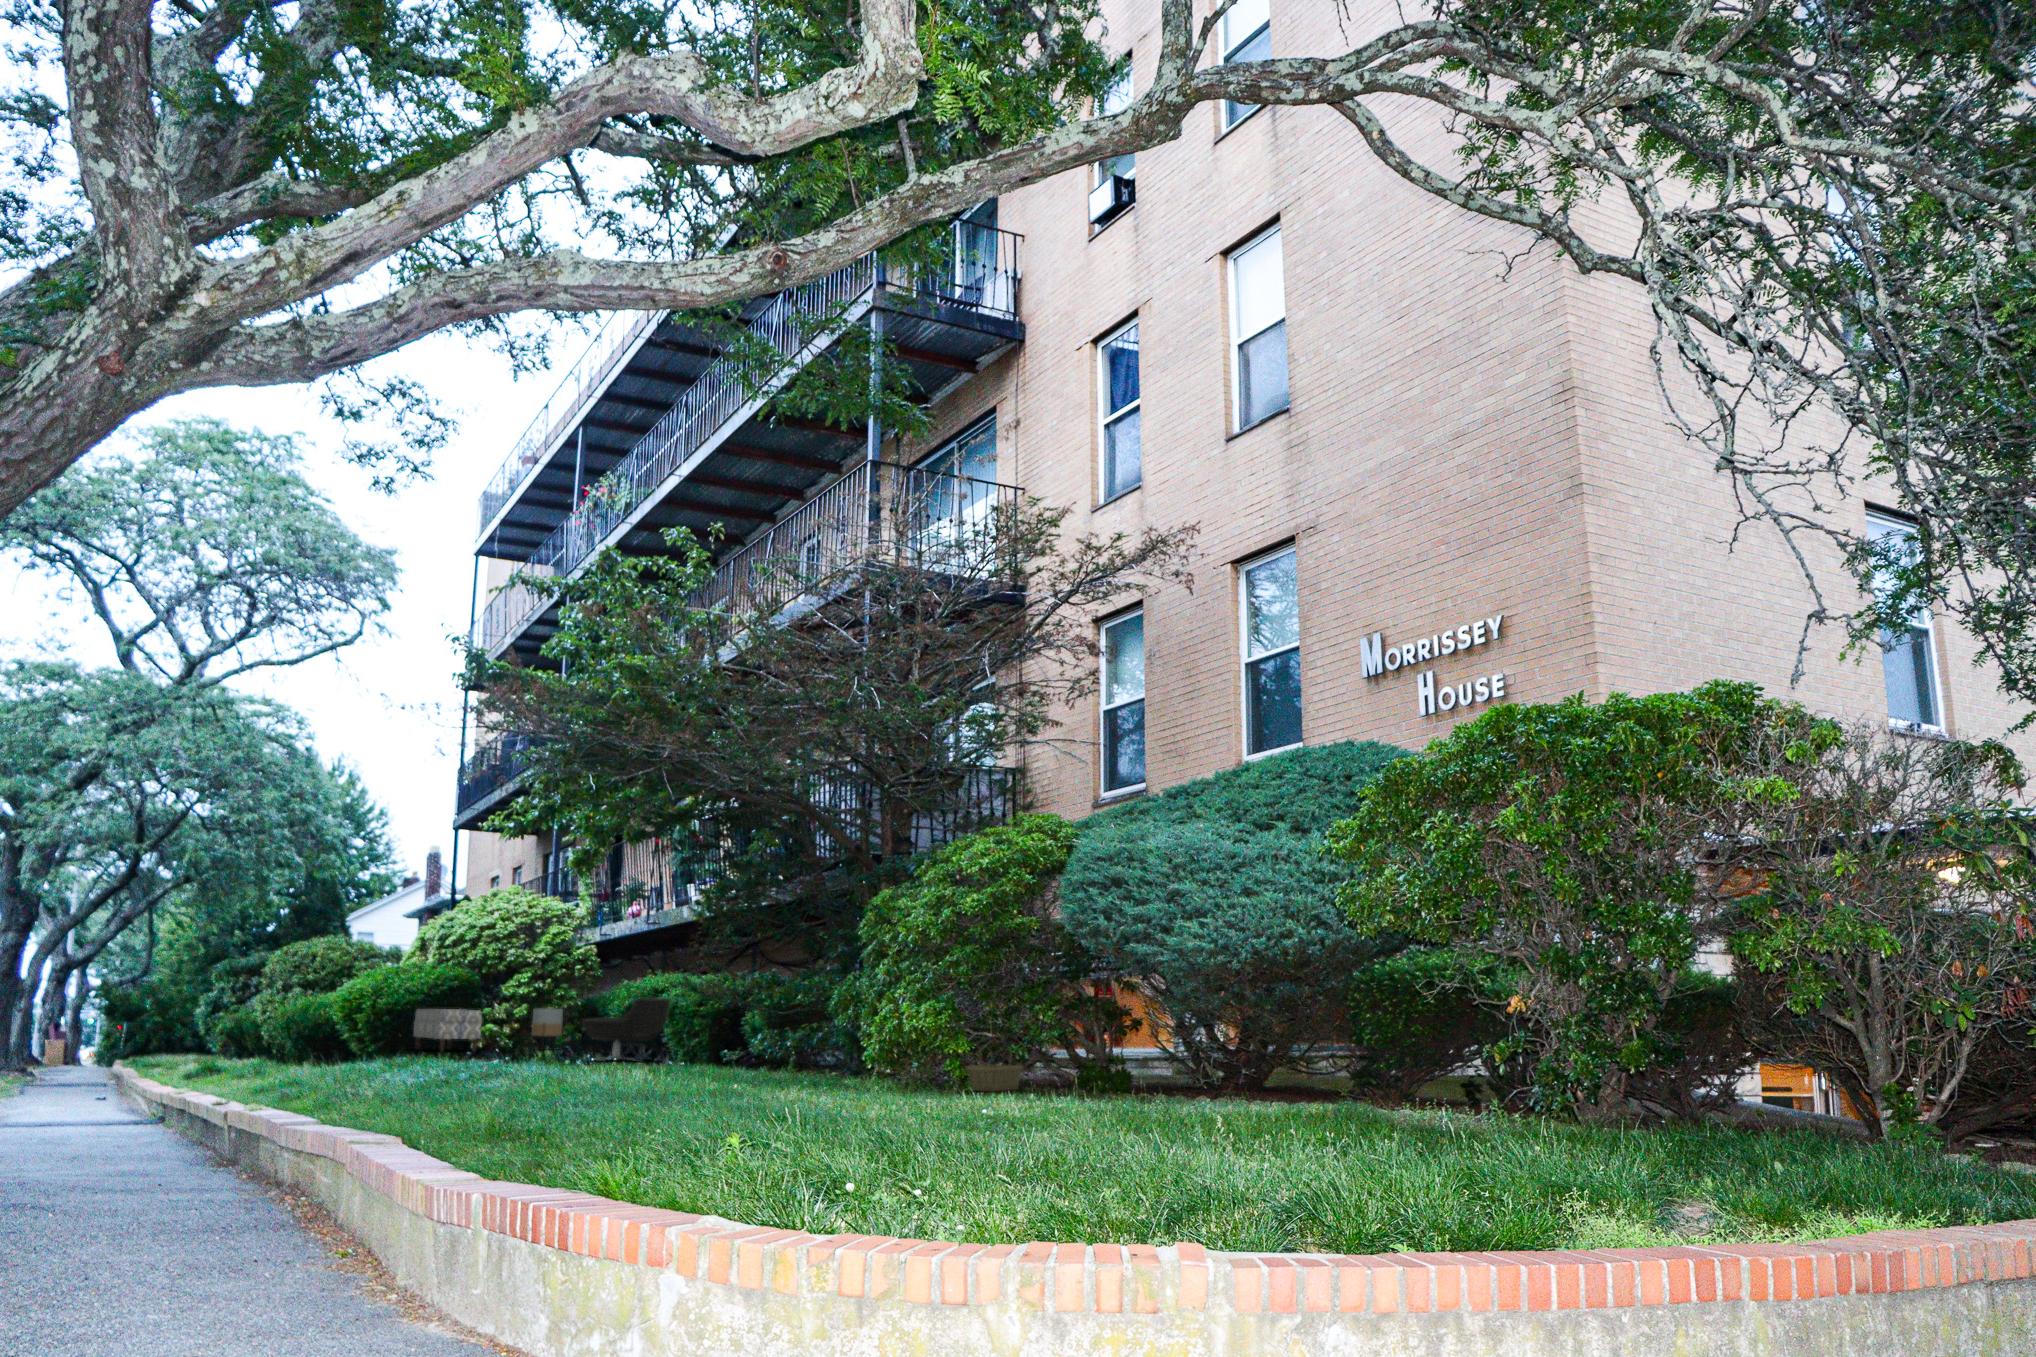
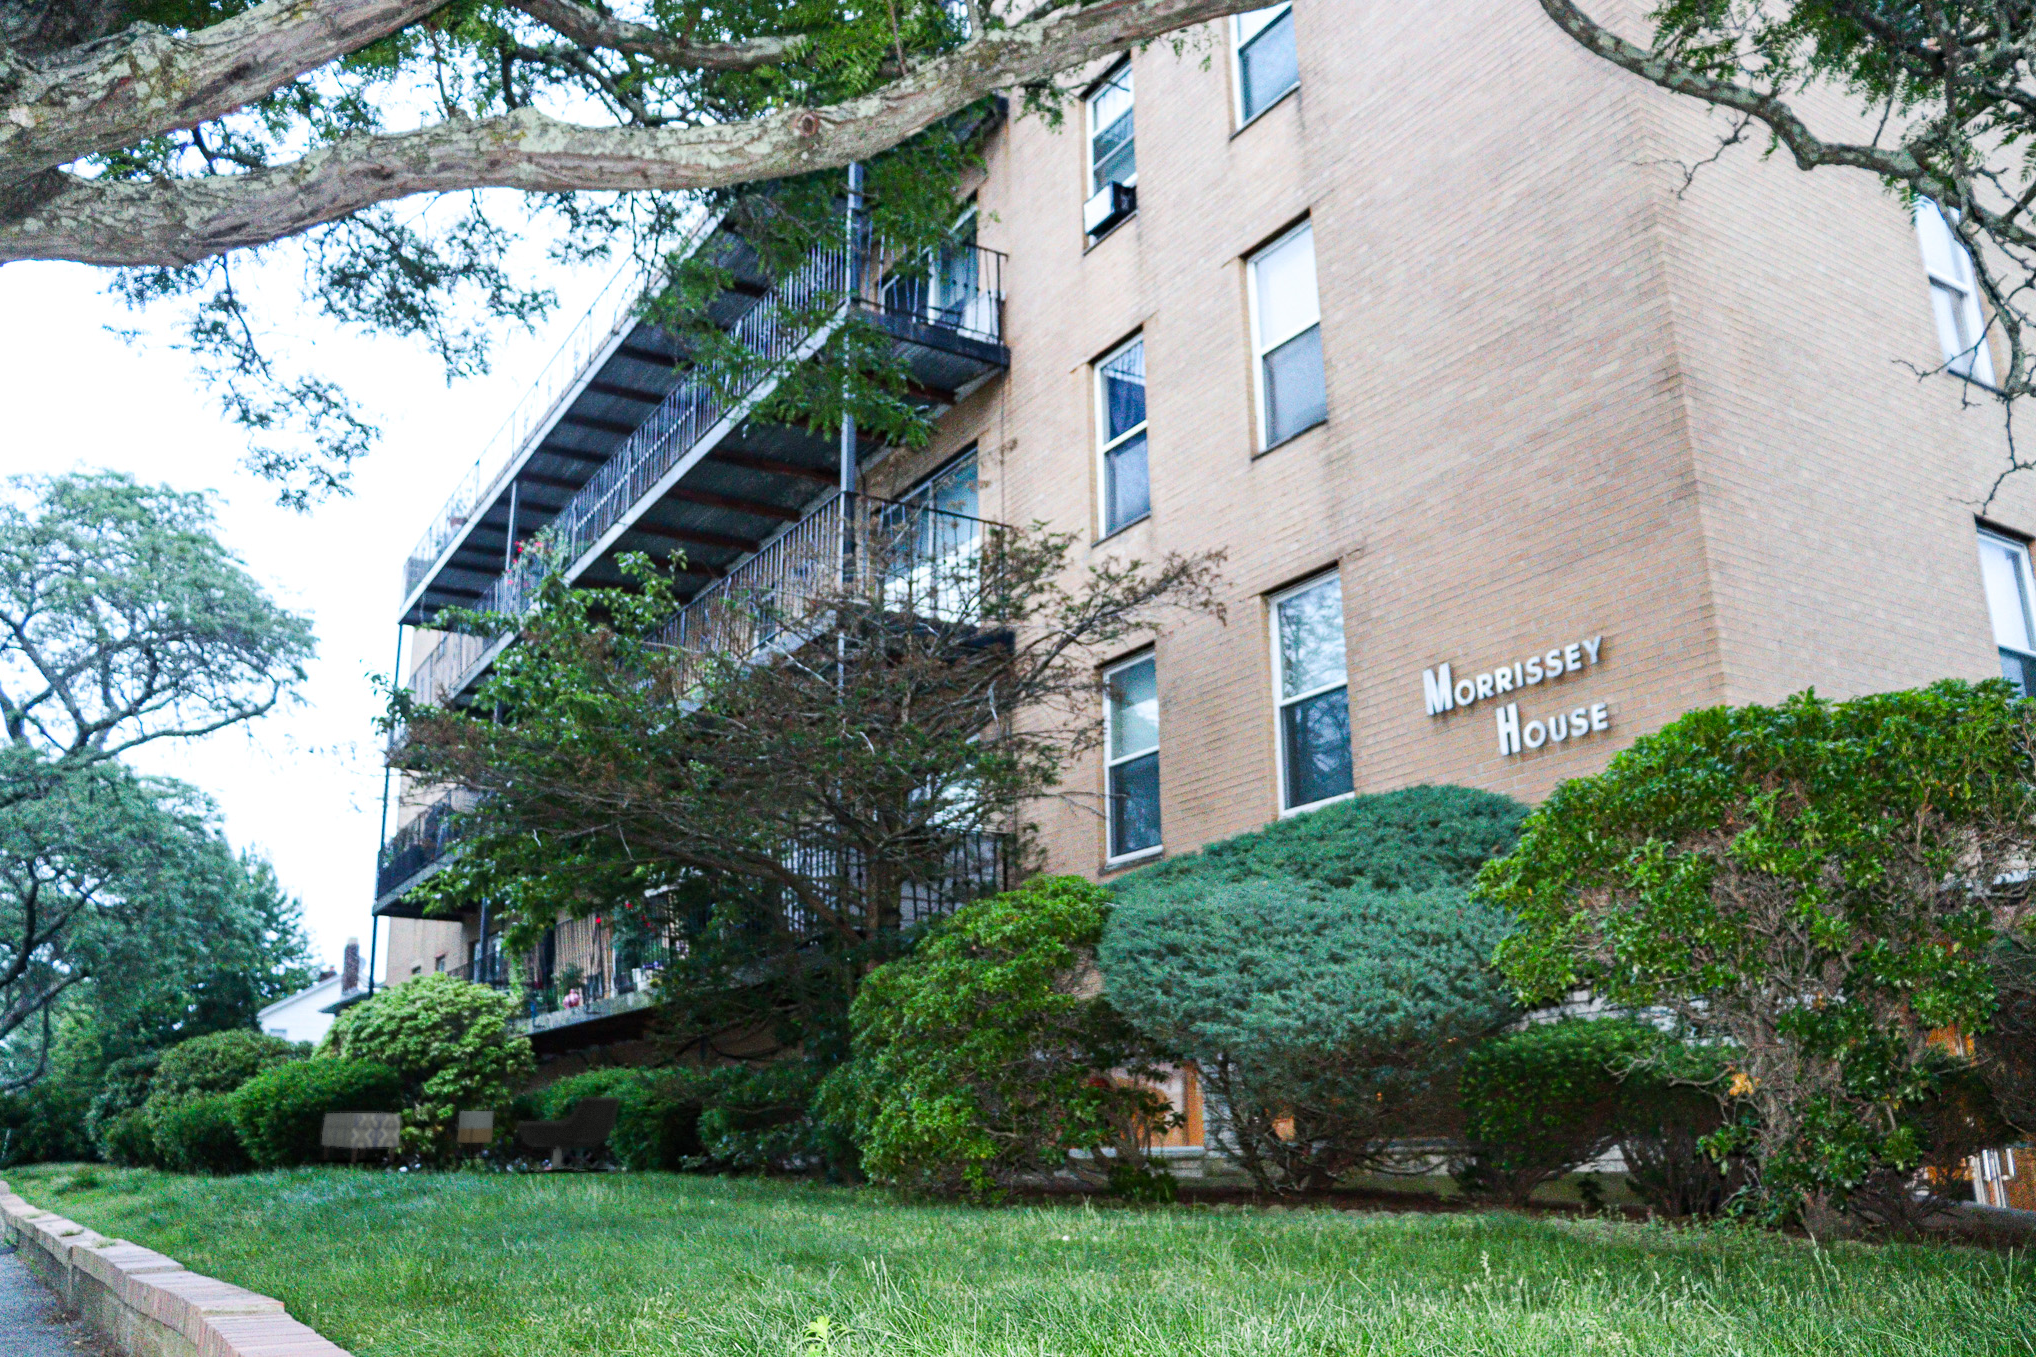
basket: present [966,1047,1023,1092] -> none [991,1147,1059,1205]

